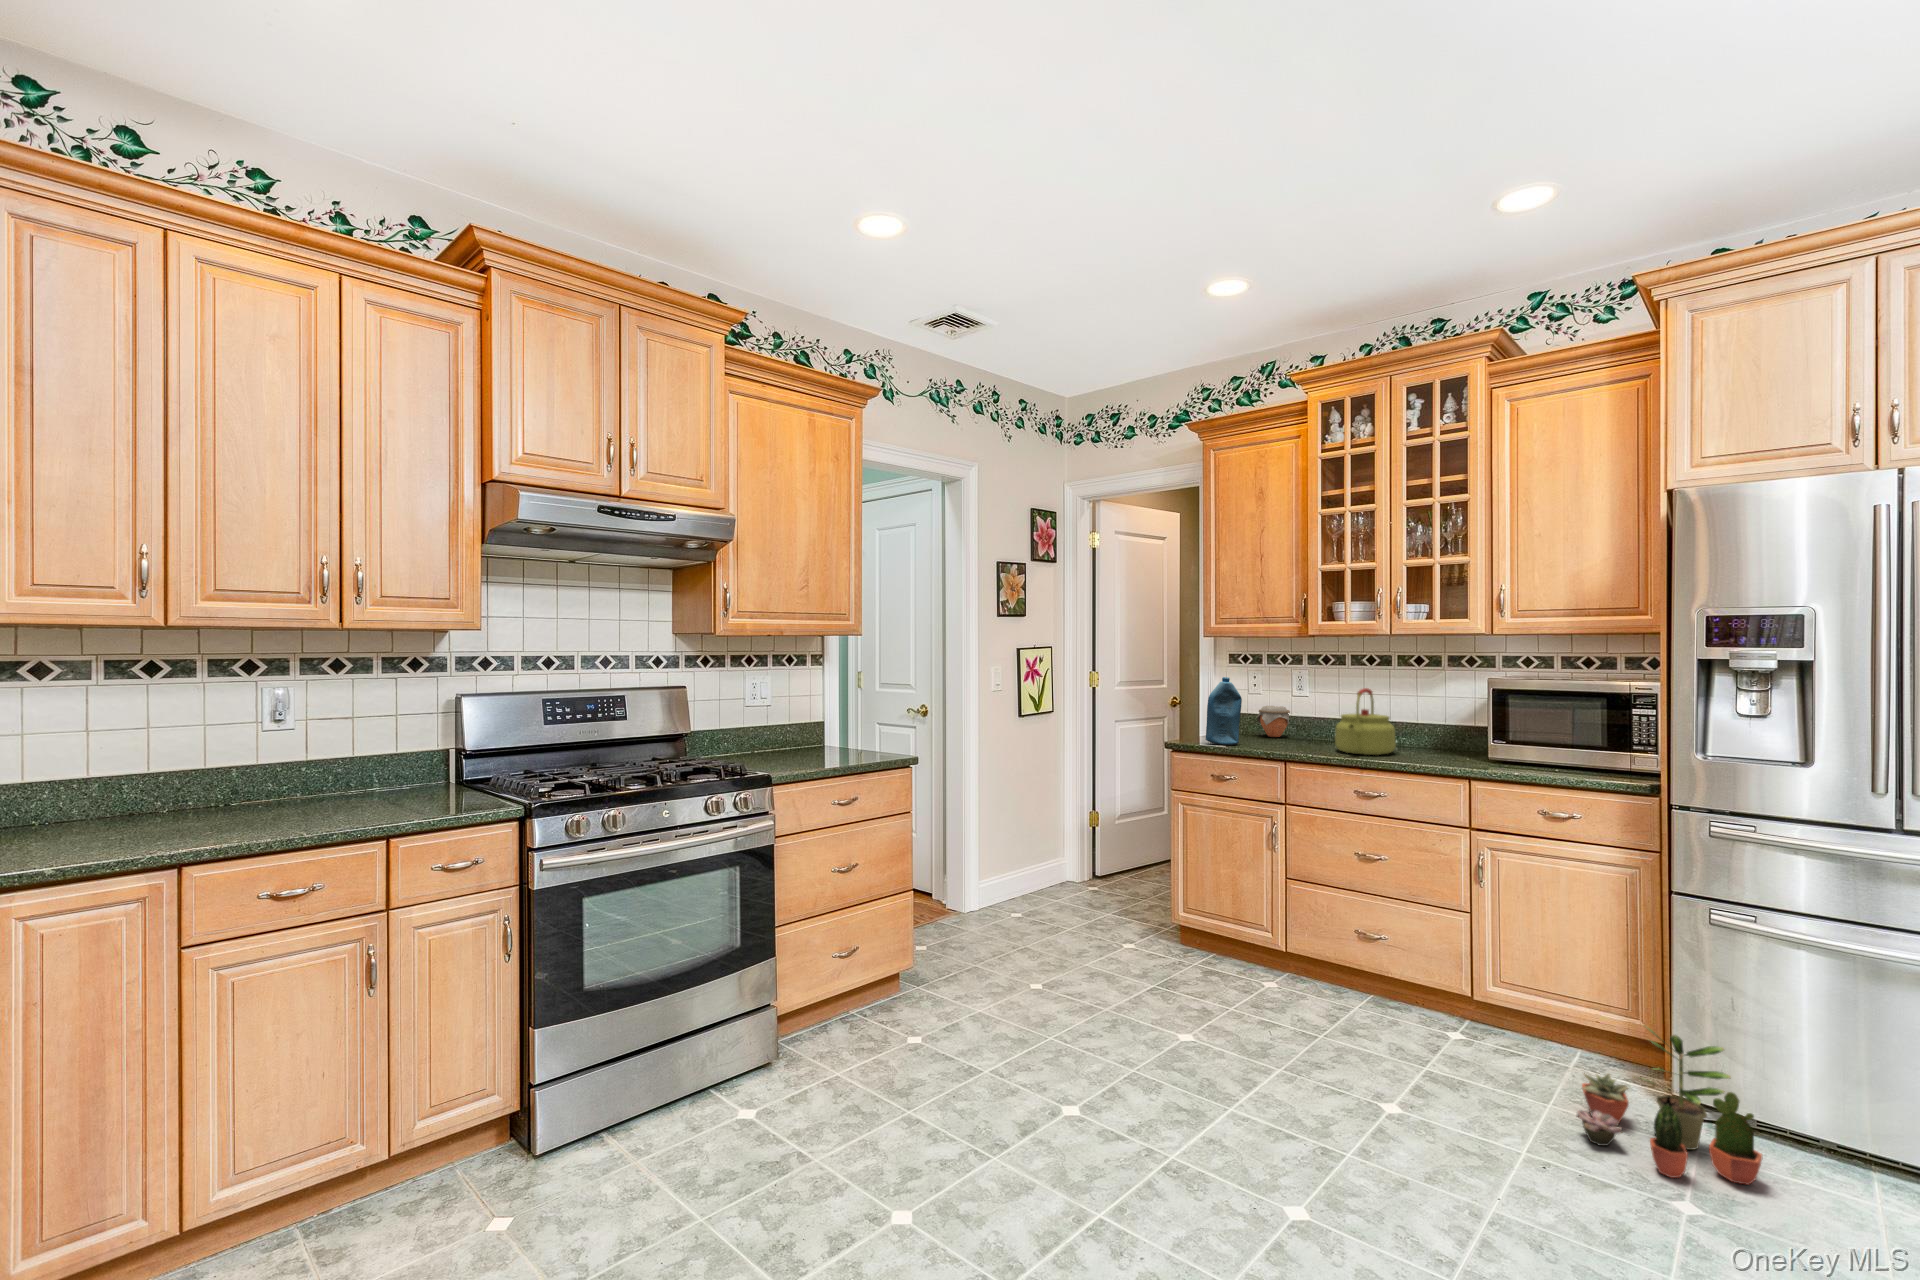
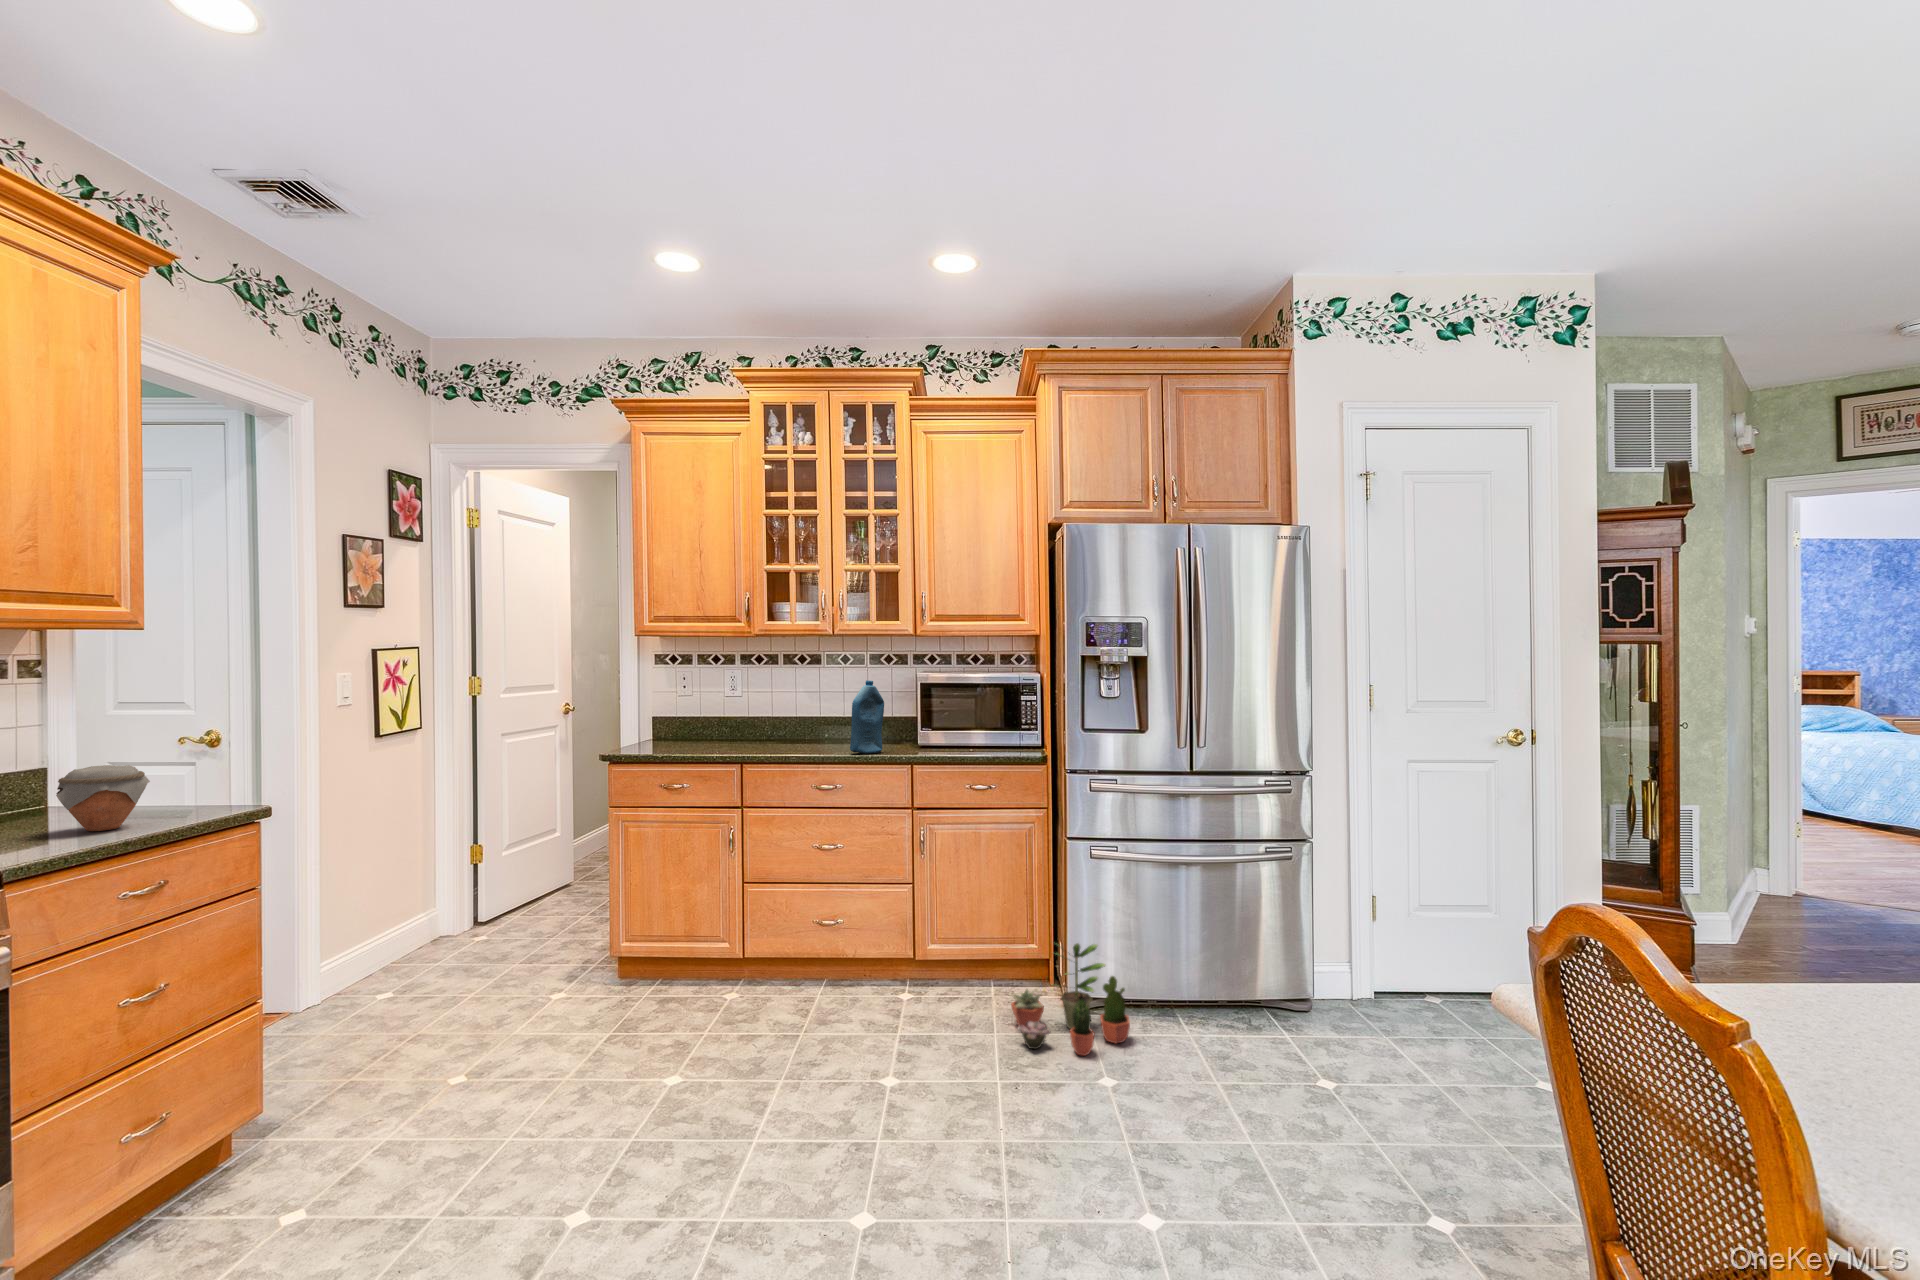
bottle: present [1205,677,1242,745] -> present [850,680,884,754]
kettle: present [1335,688,1396,755] -> none [776,685,829,749]
jar: present [1257,706,1290,737] -> present [56,765,150,831]

